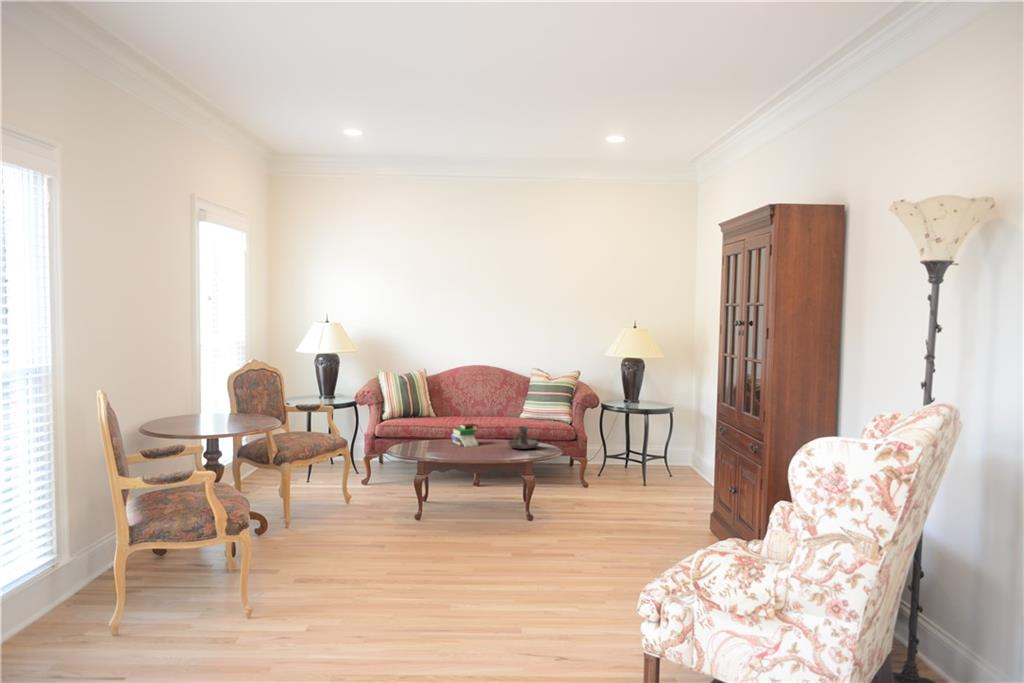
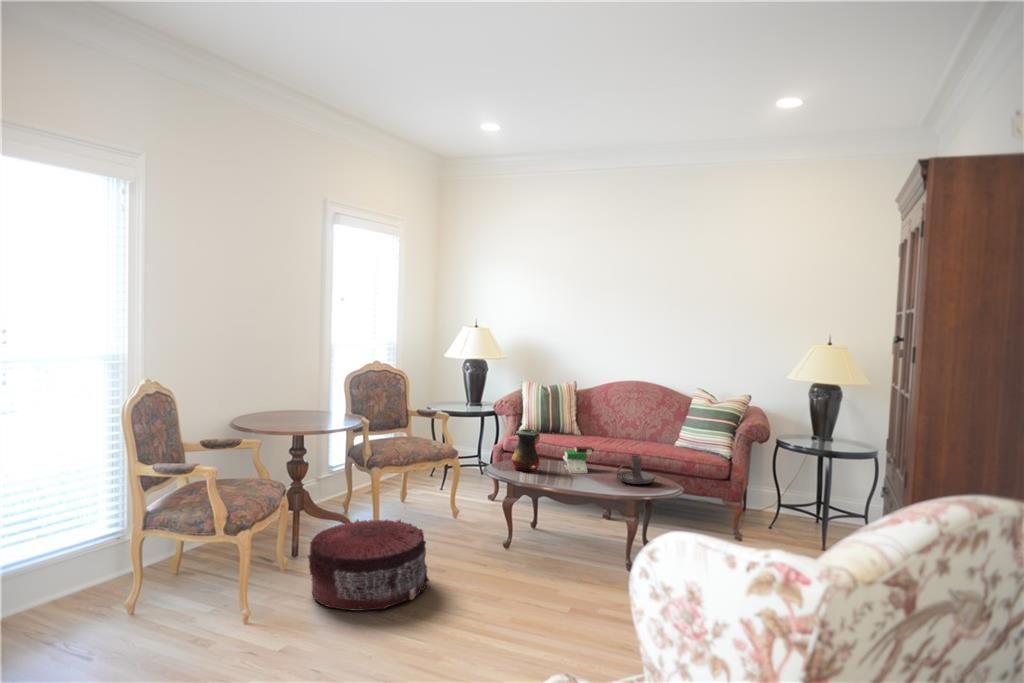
vase: none [417,413,442,450] -> present [512,429,540,472]
pouf: none [282,503,391,589] -> present [308,520,429,611]

